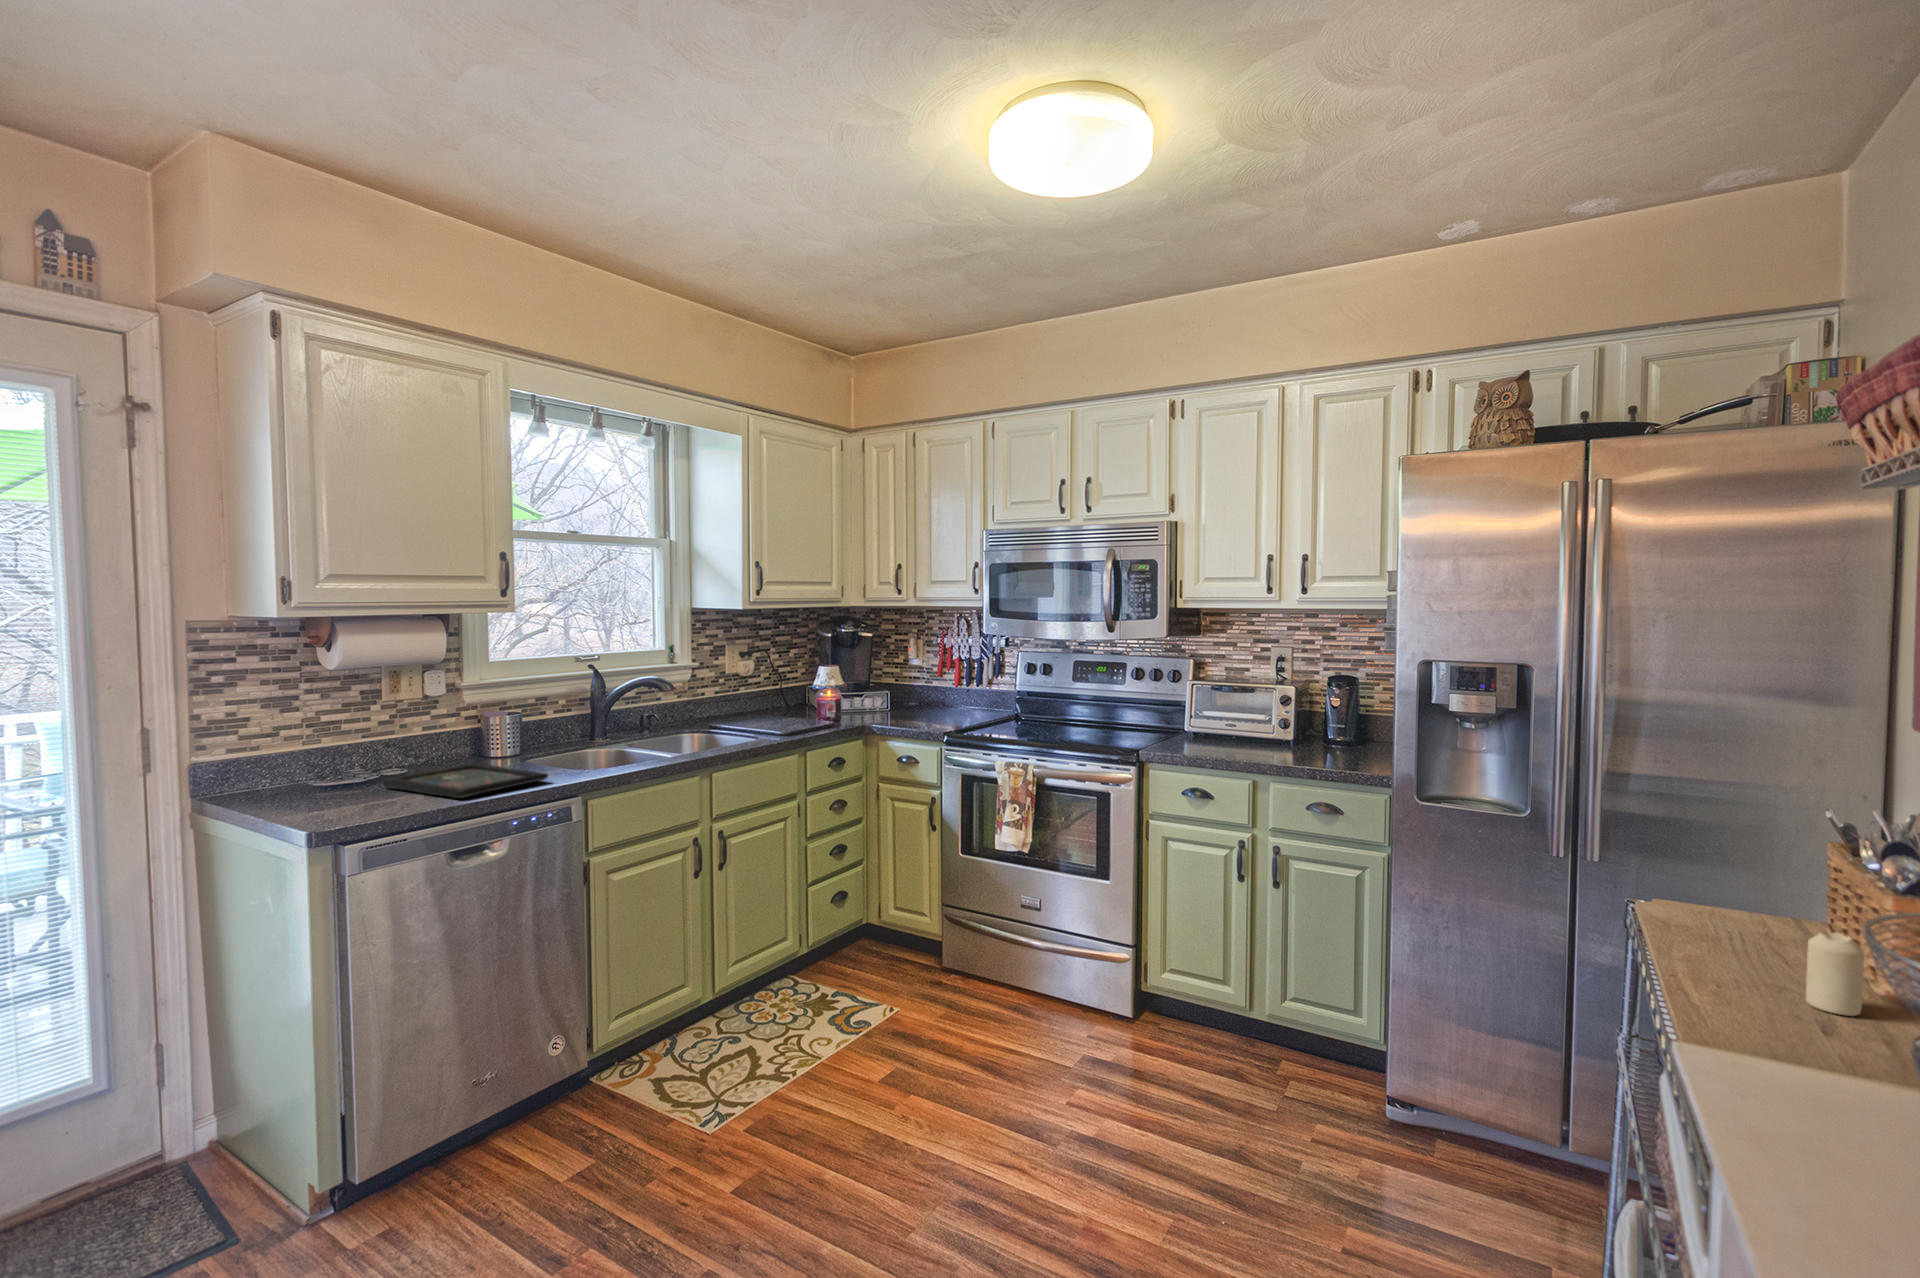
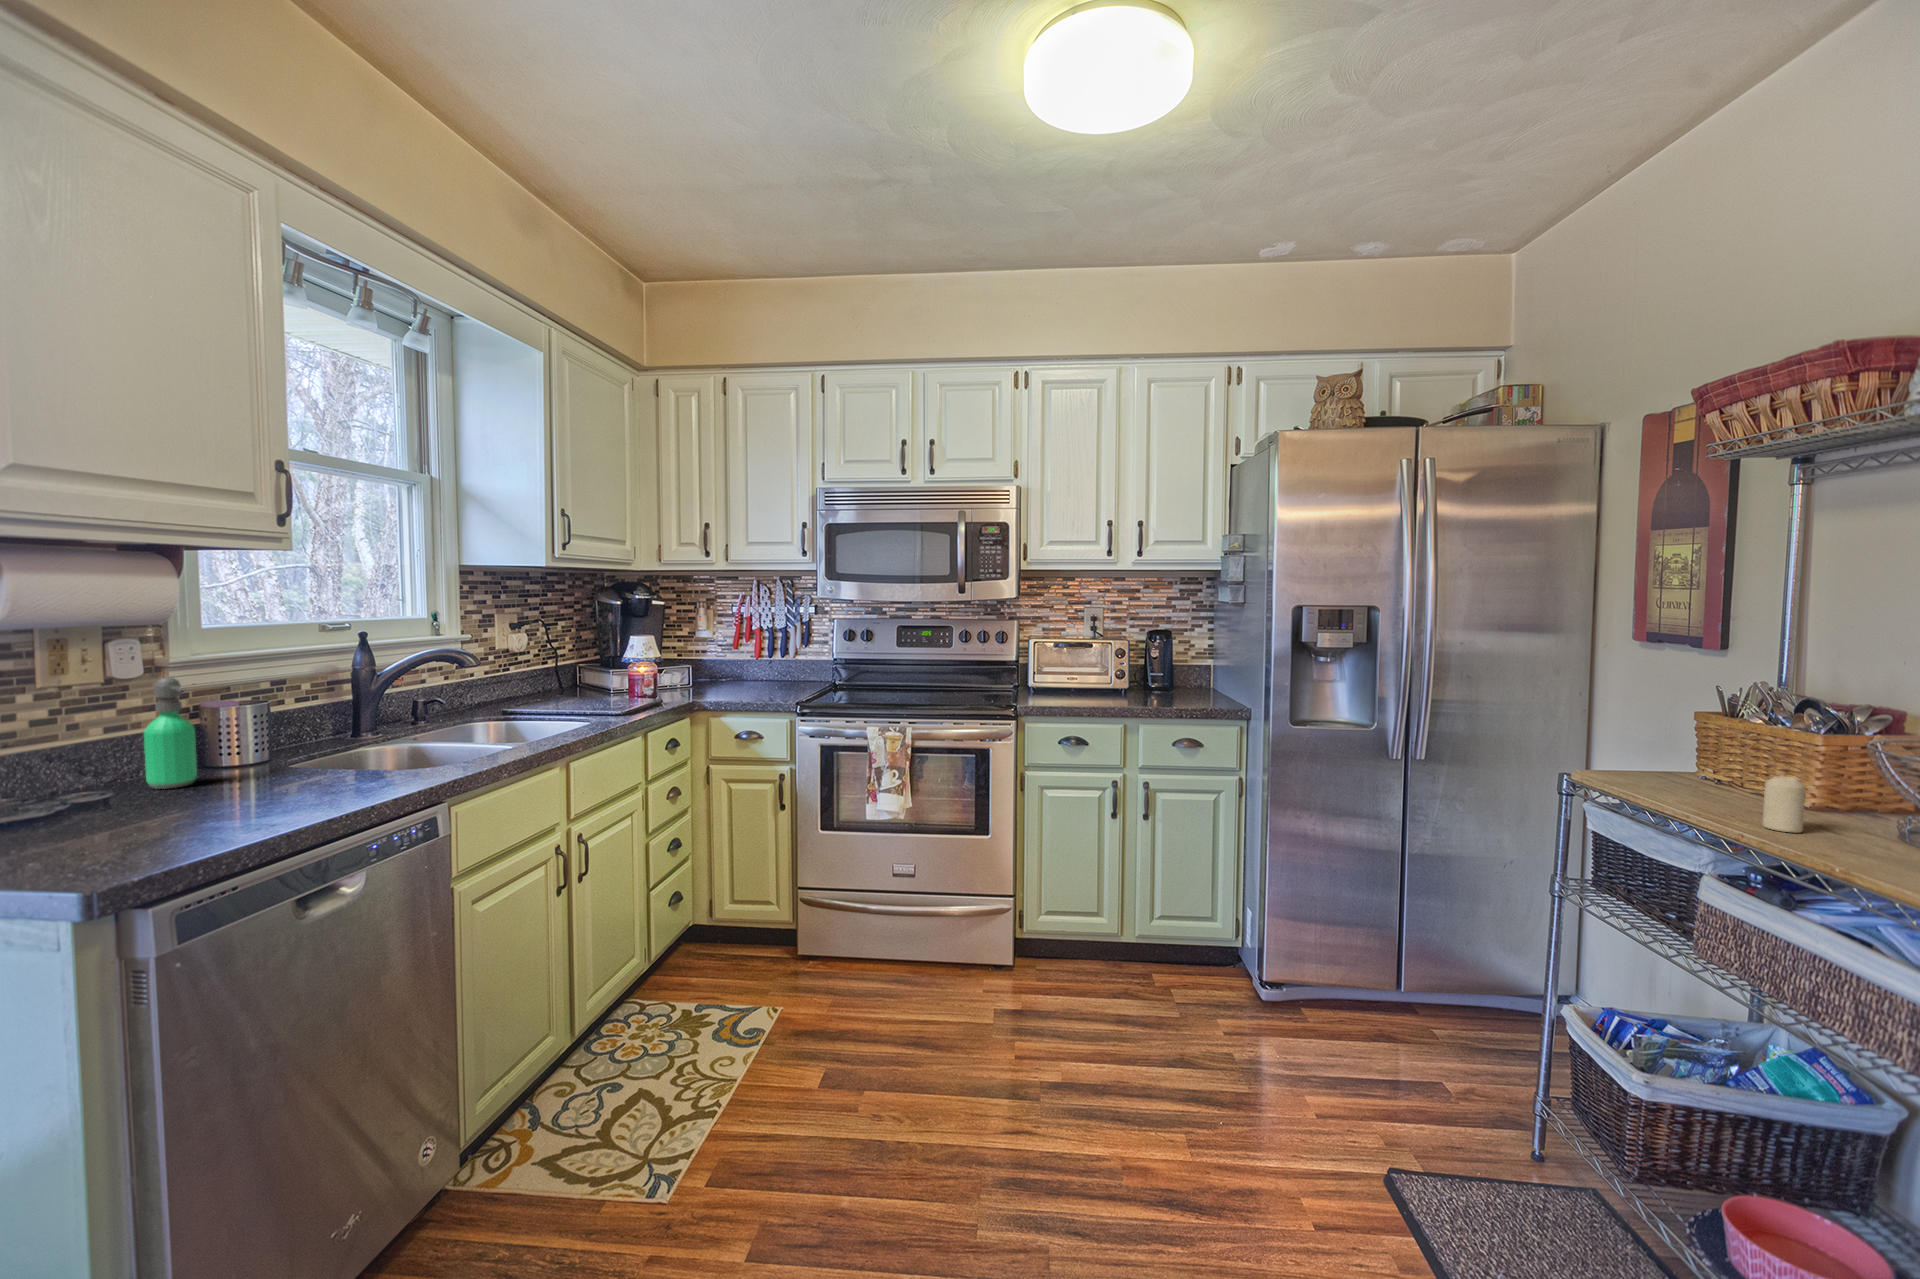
soap dispenser: none [437,696,466,769] -> present [144,677,197,789]
tray: present [383,763,548,798] -> none [92,775,395,822]

